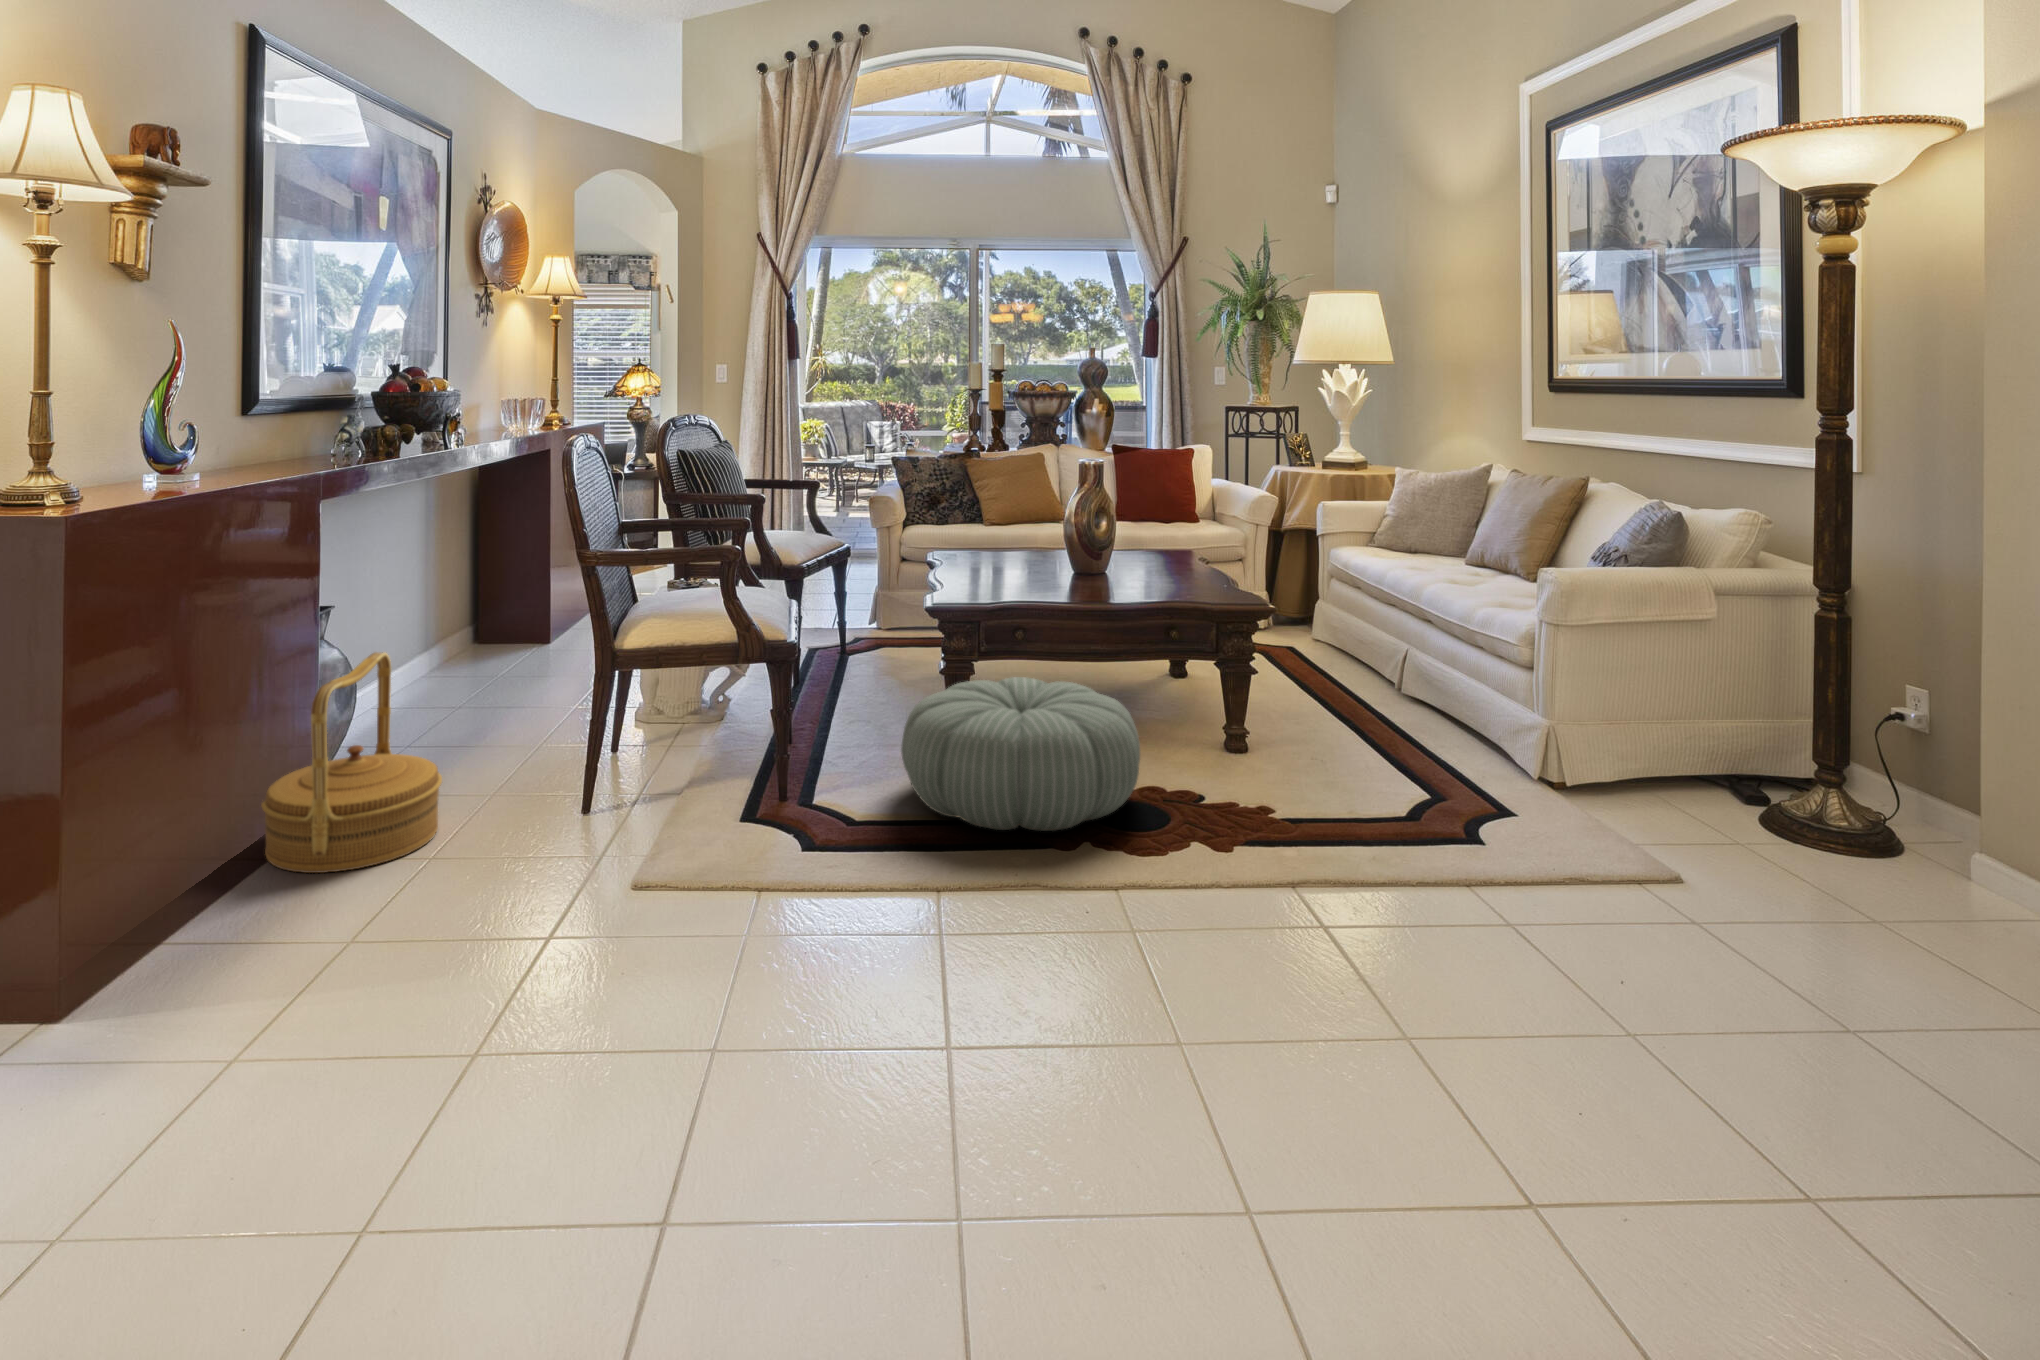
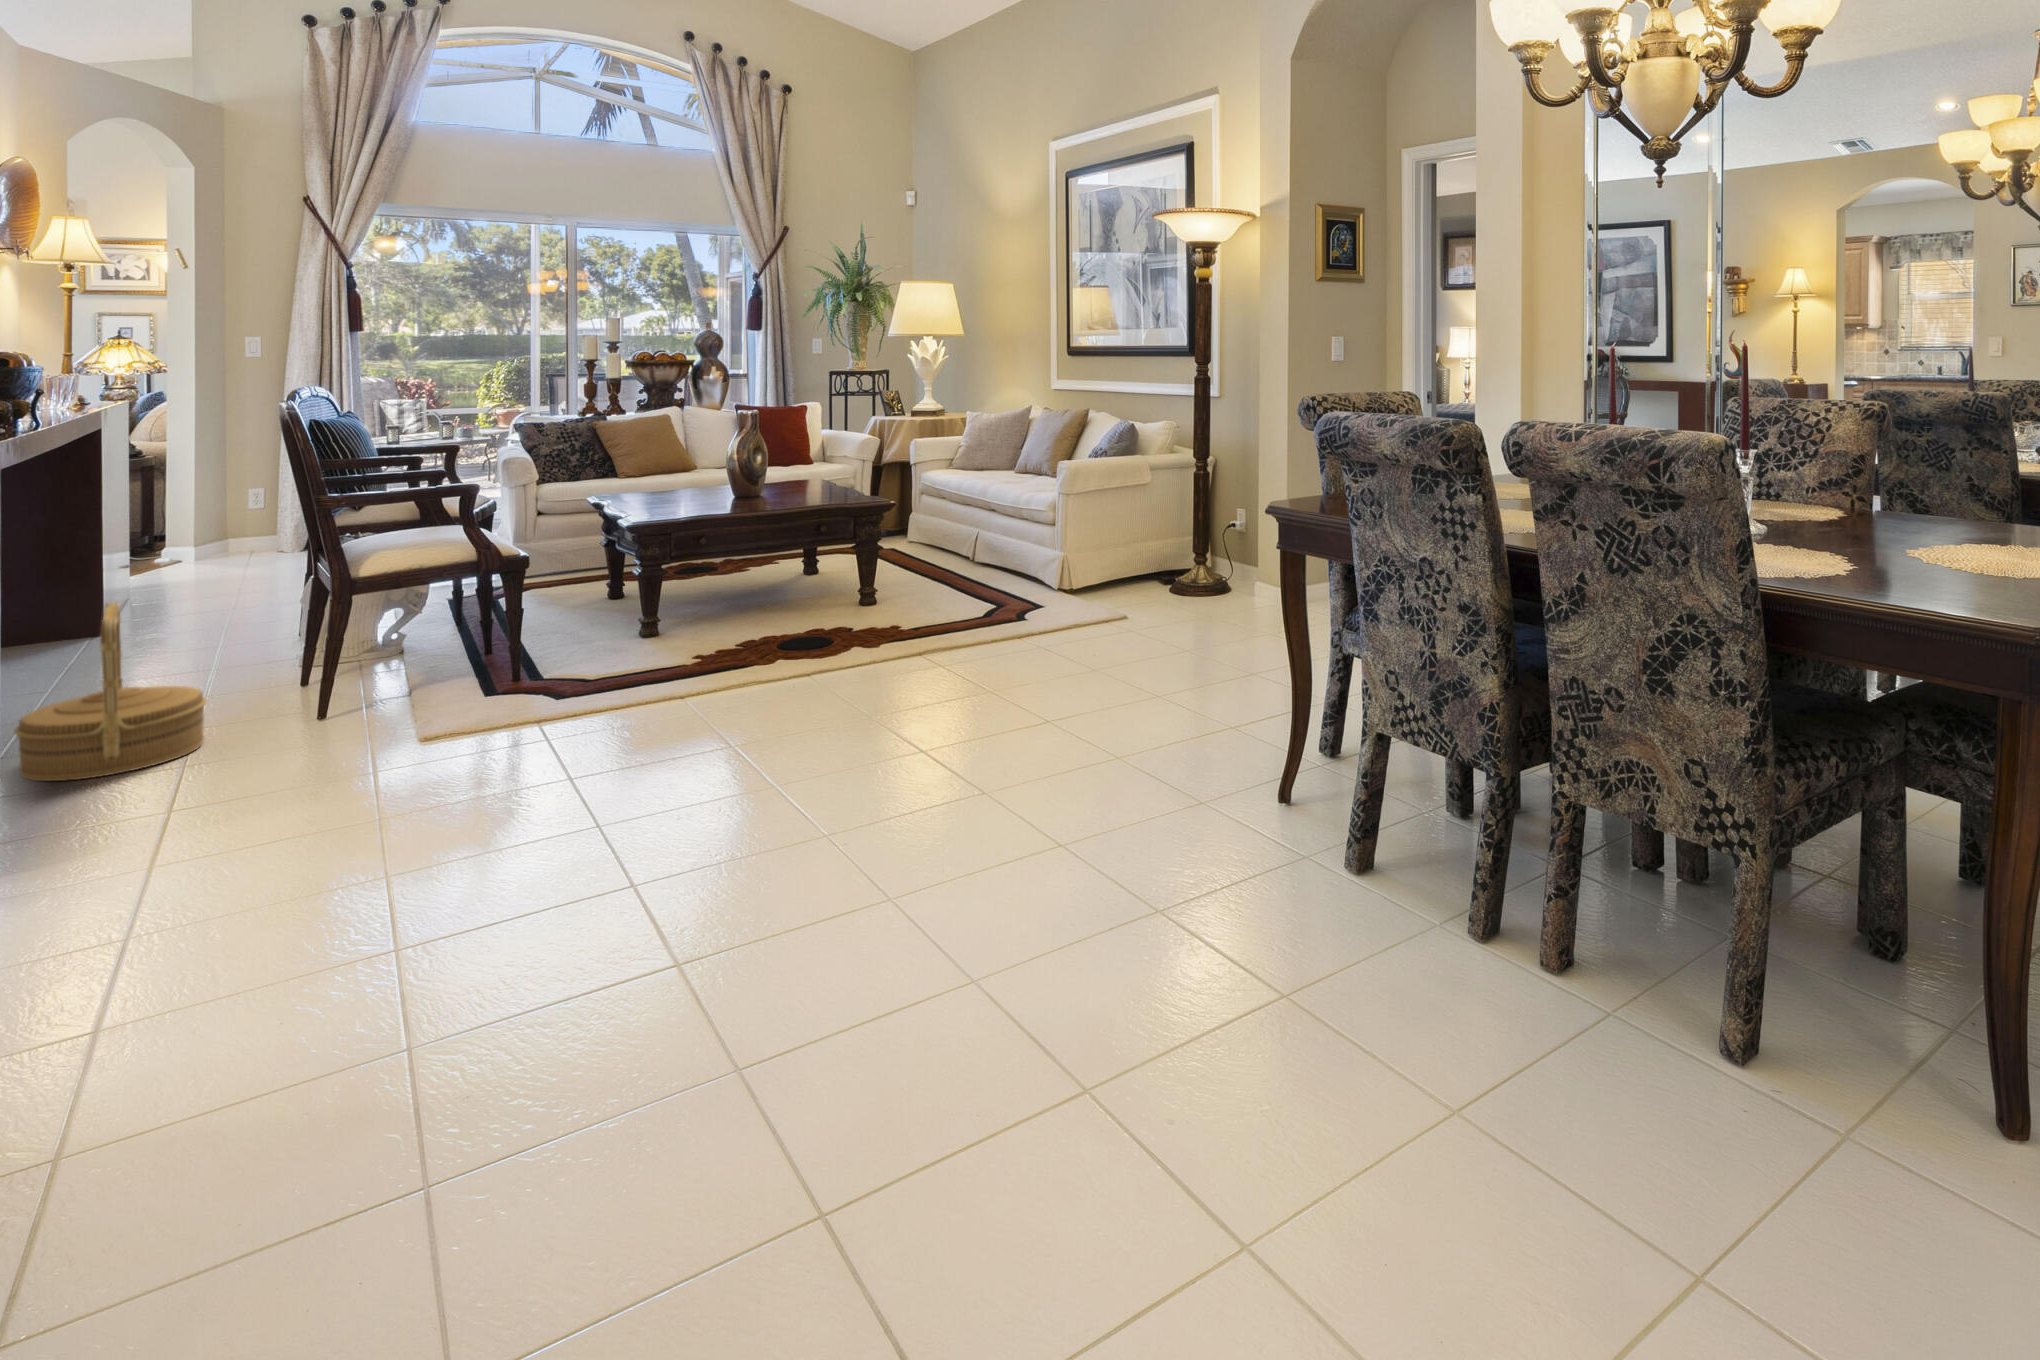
pouf: present [901,677,1140,831] -> none [623,566,809,662]

